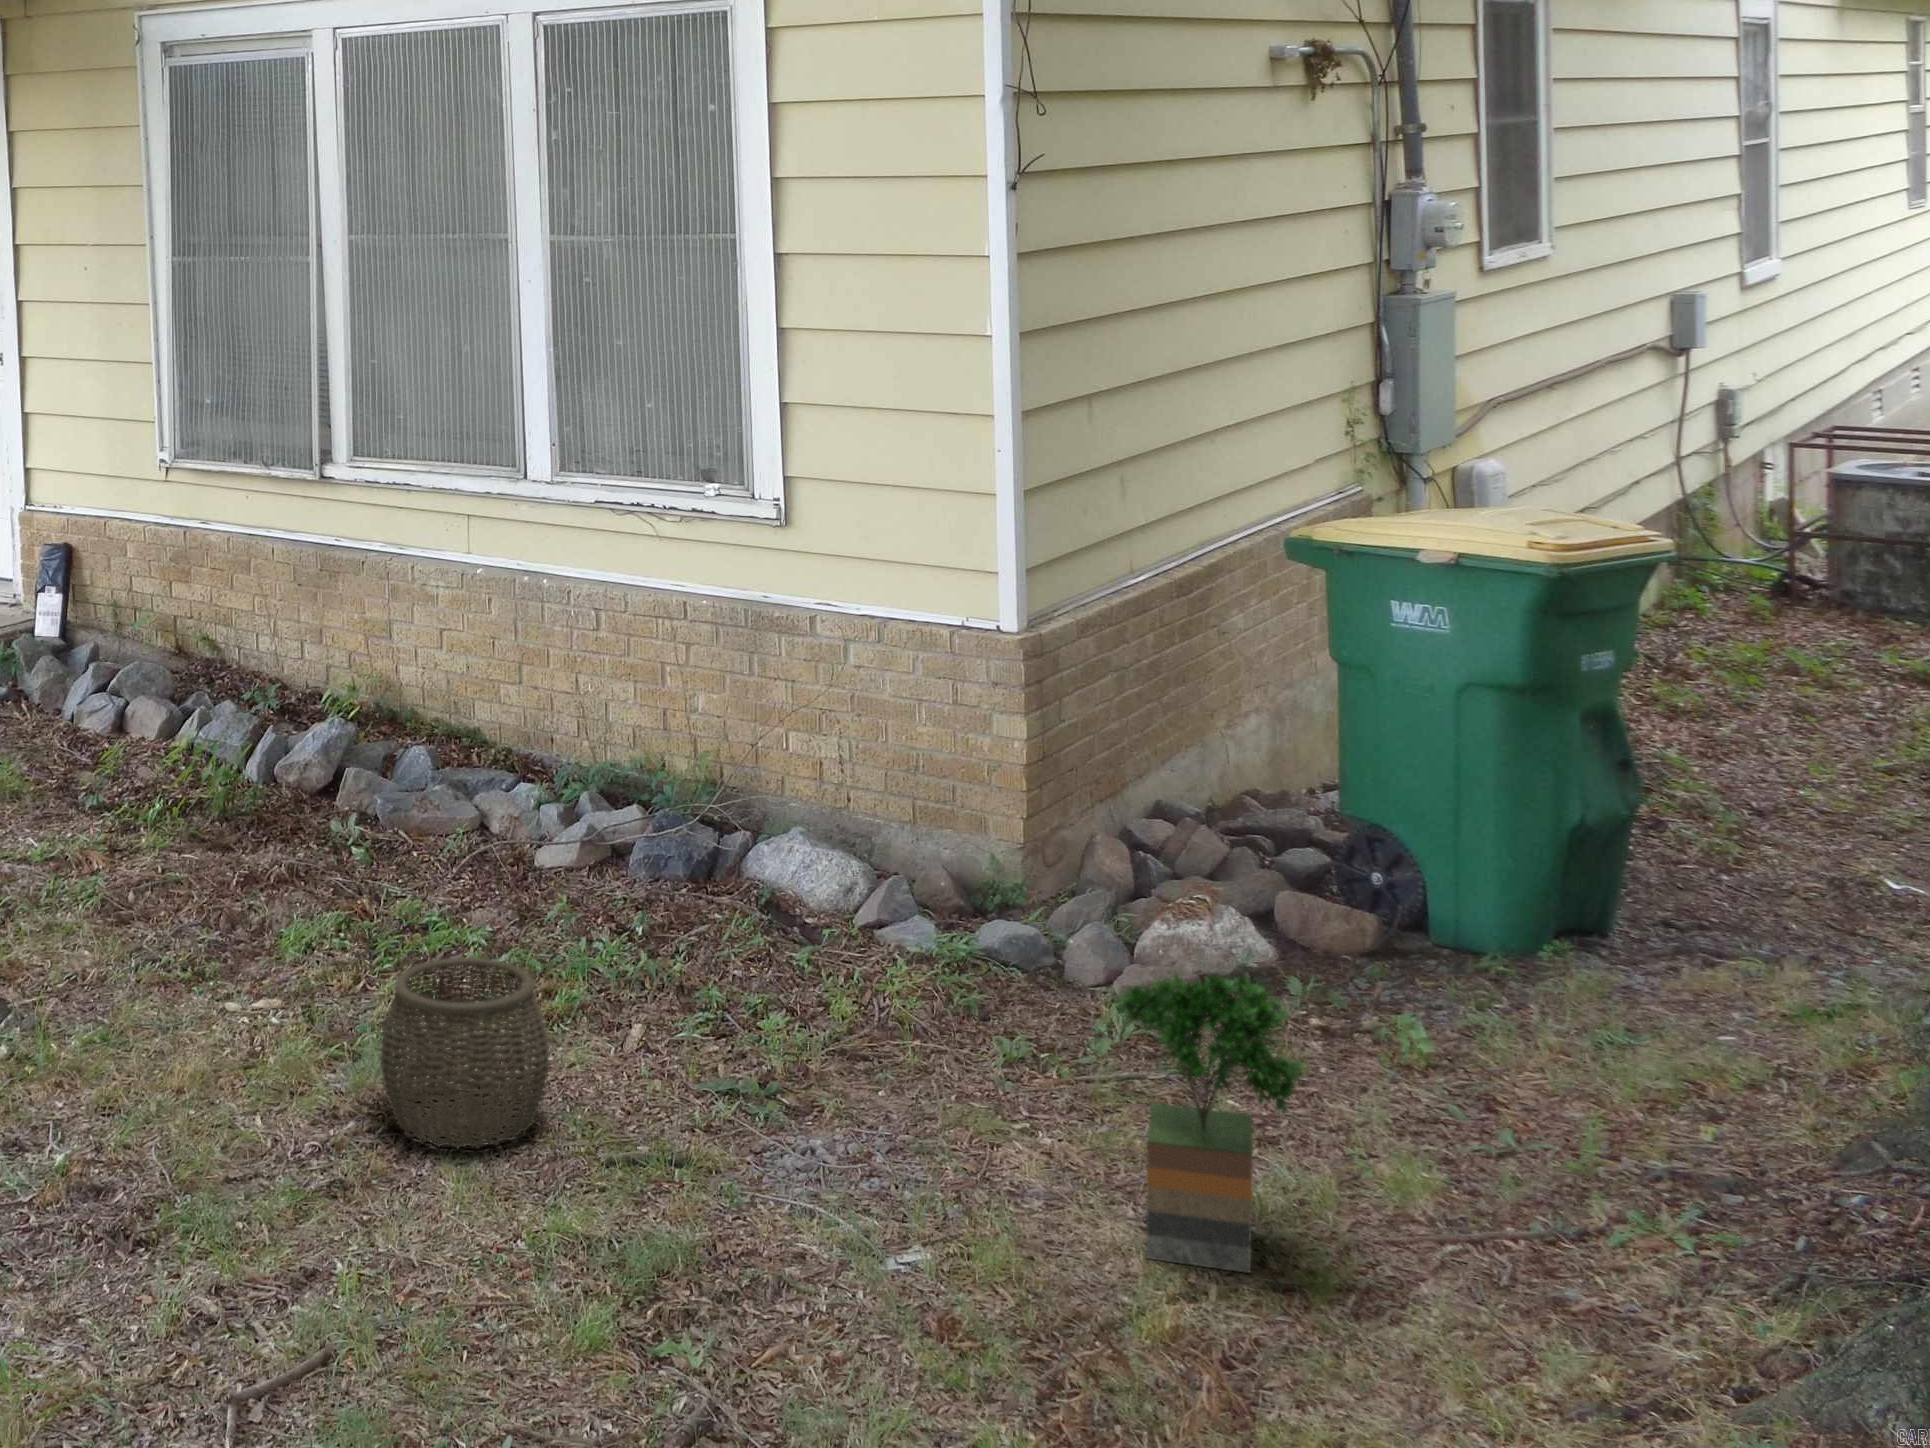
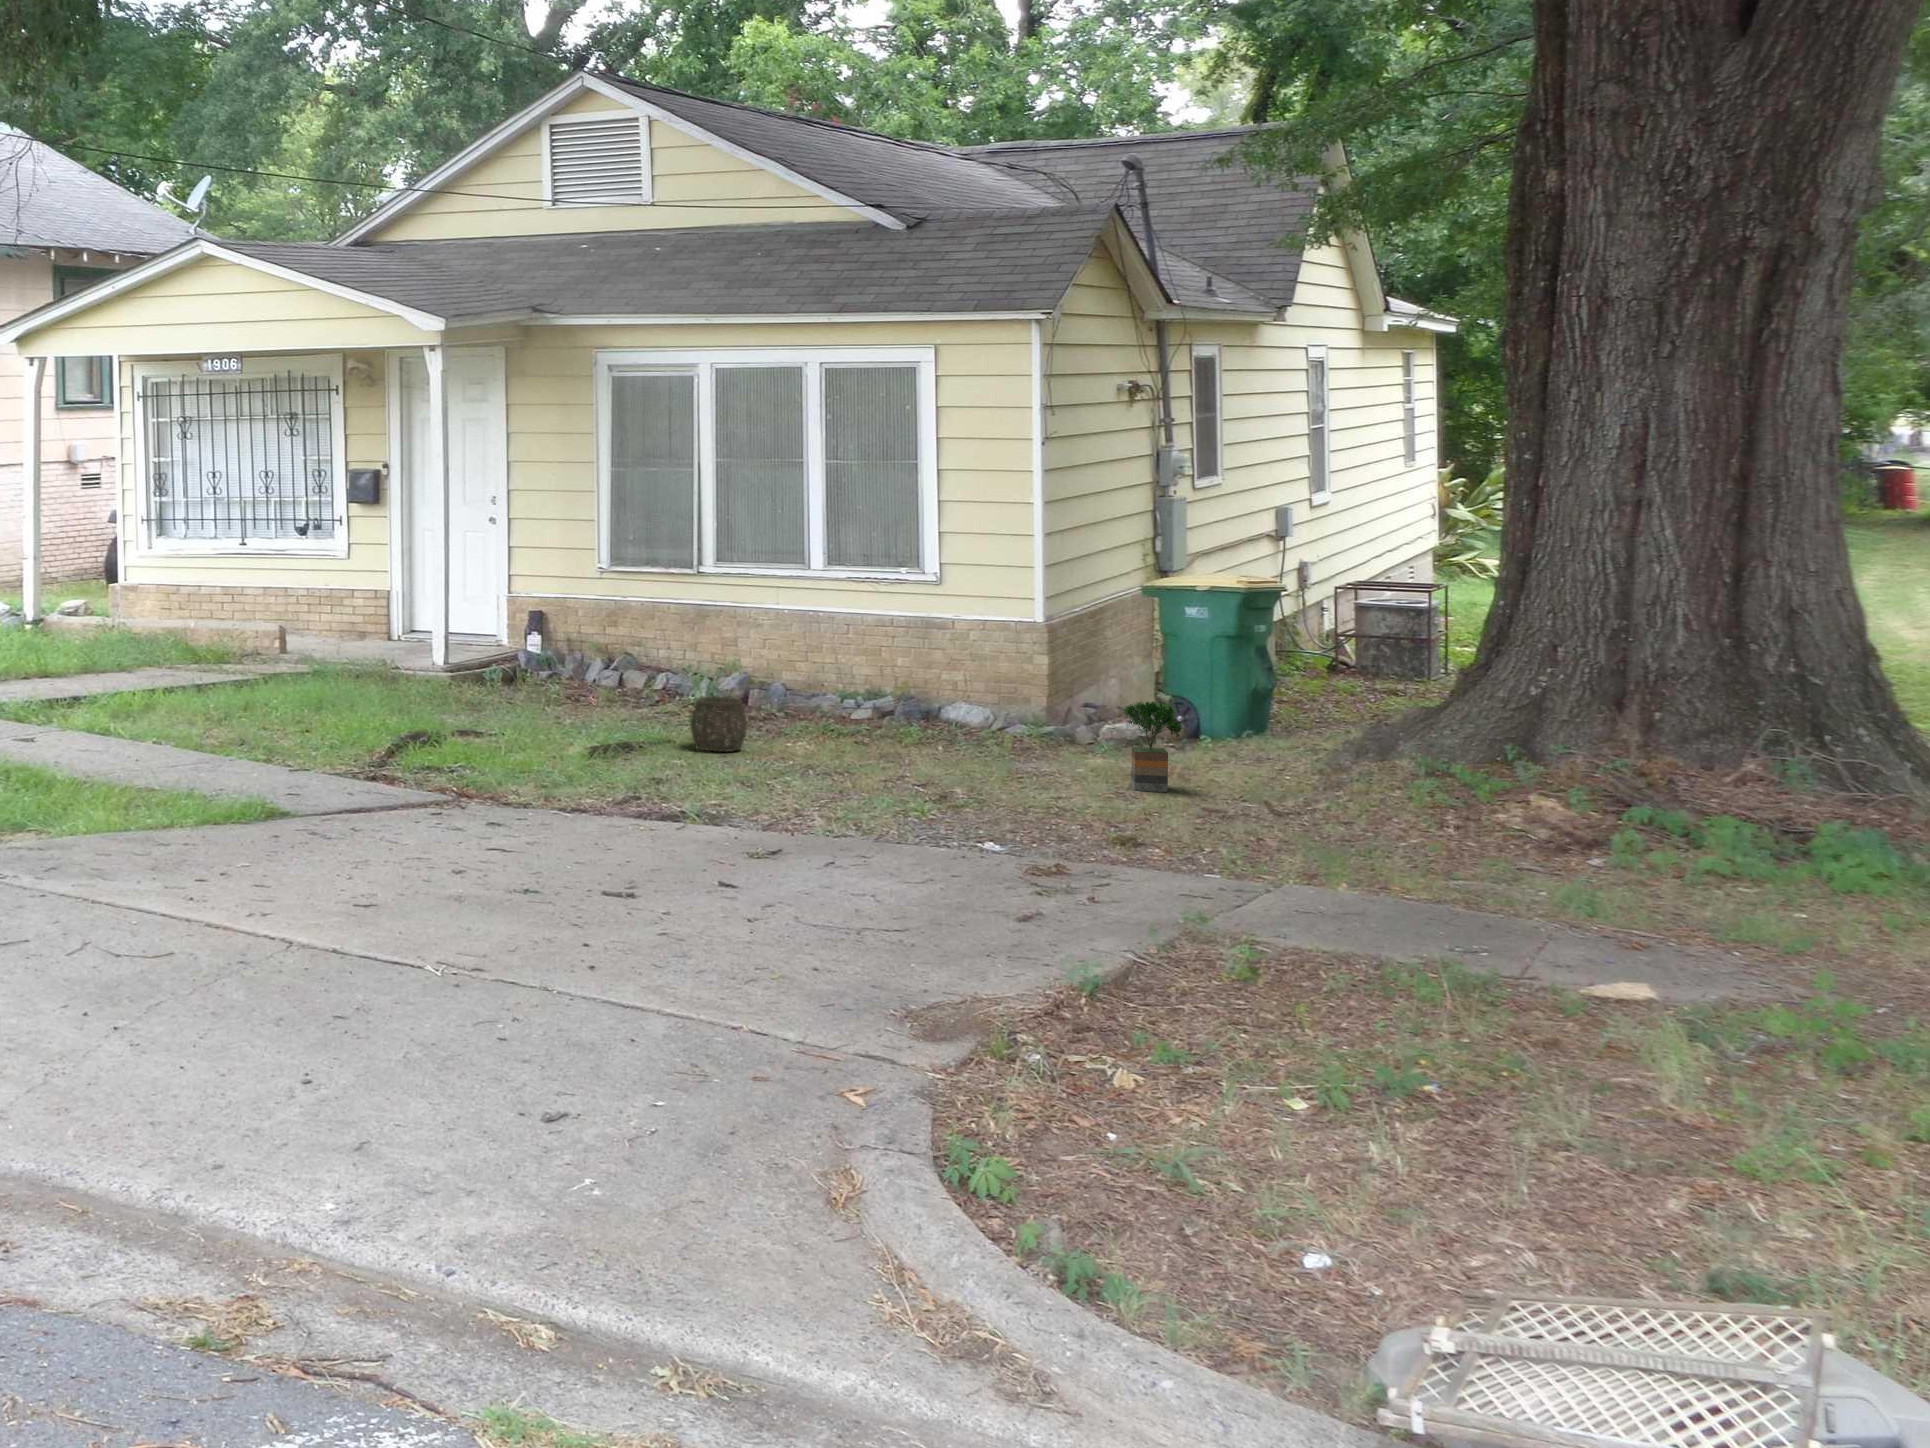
woven basket: present [380,957,550,1148] -> present [691,697,747,752]

